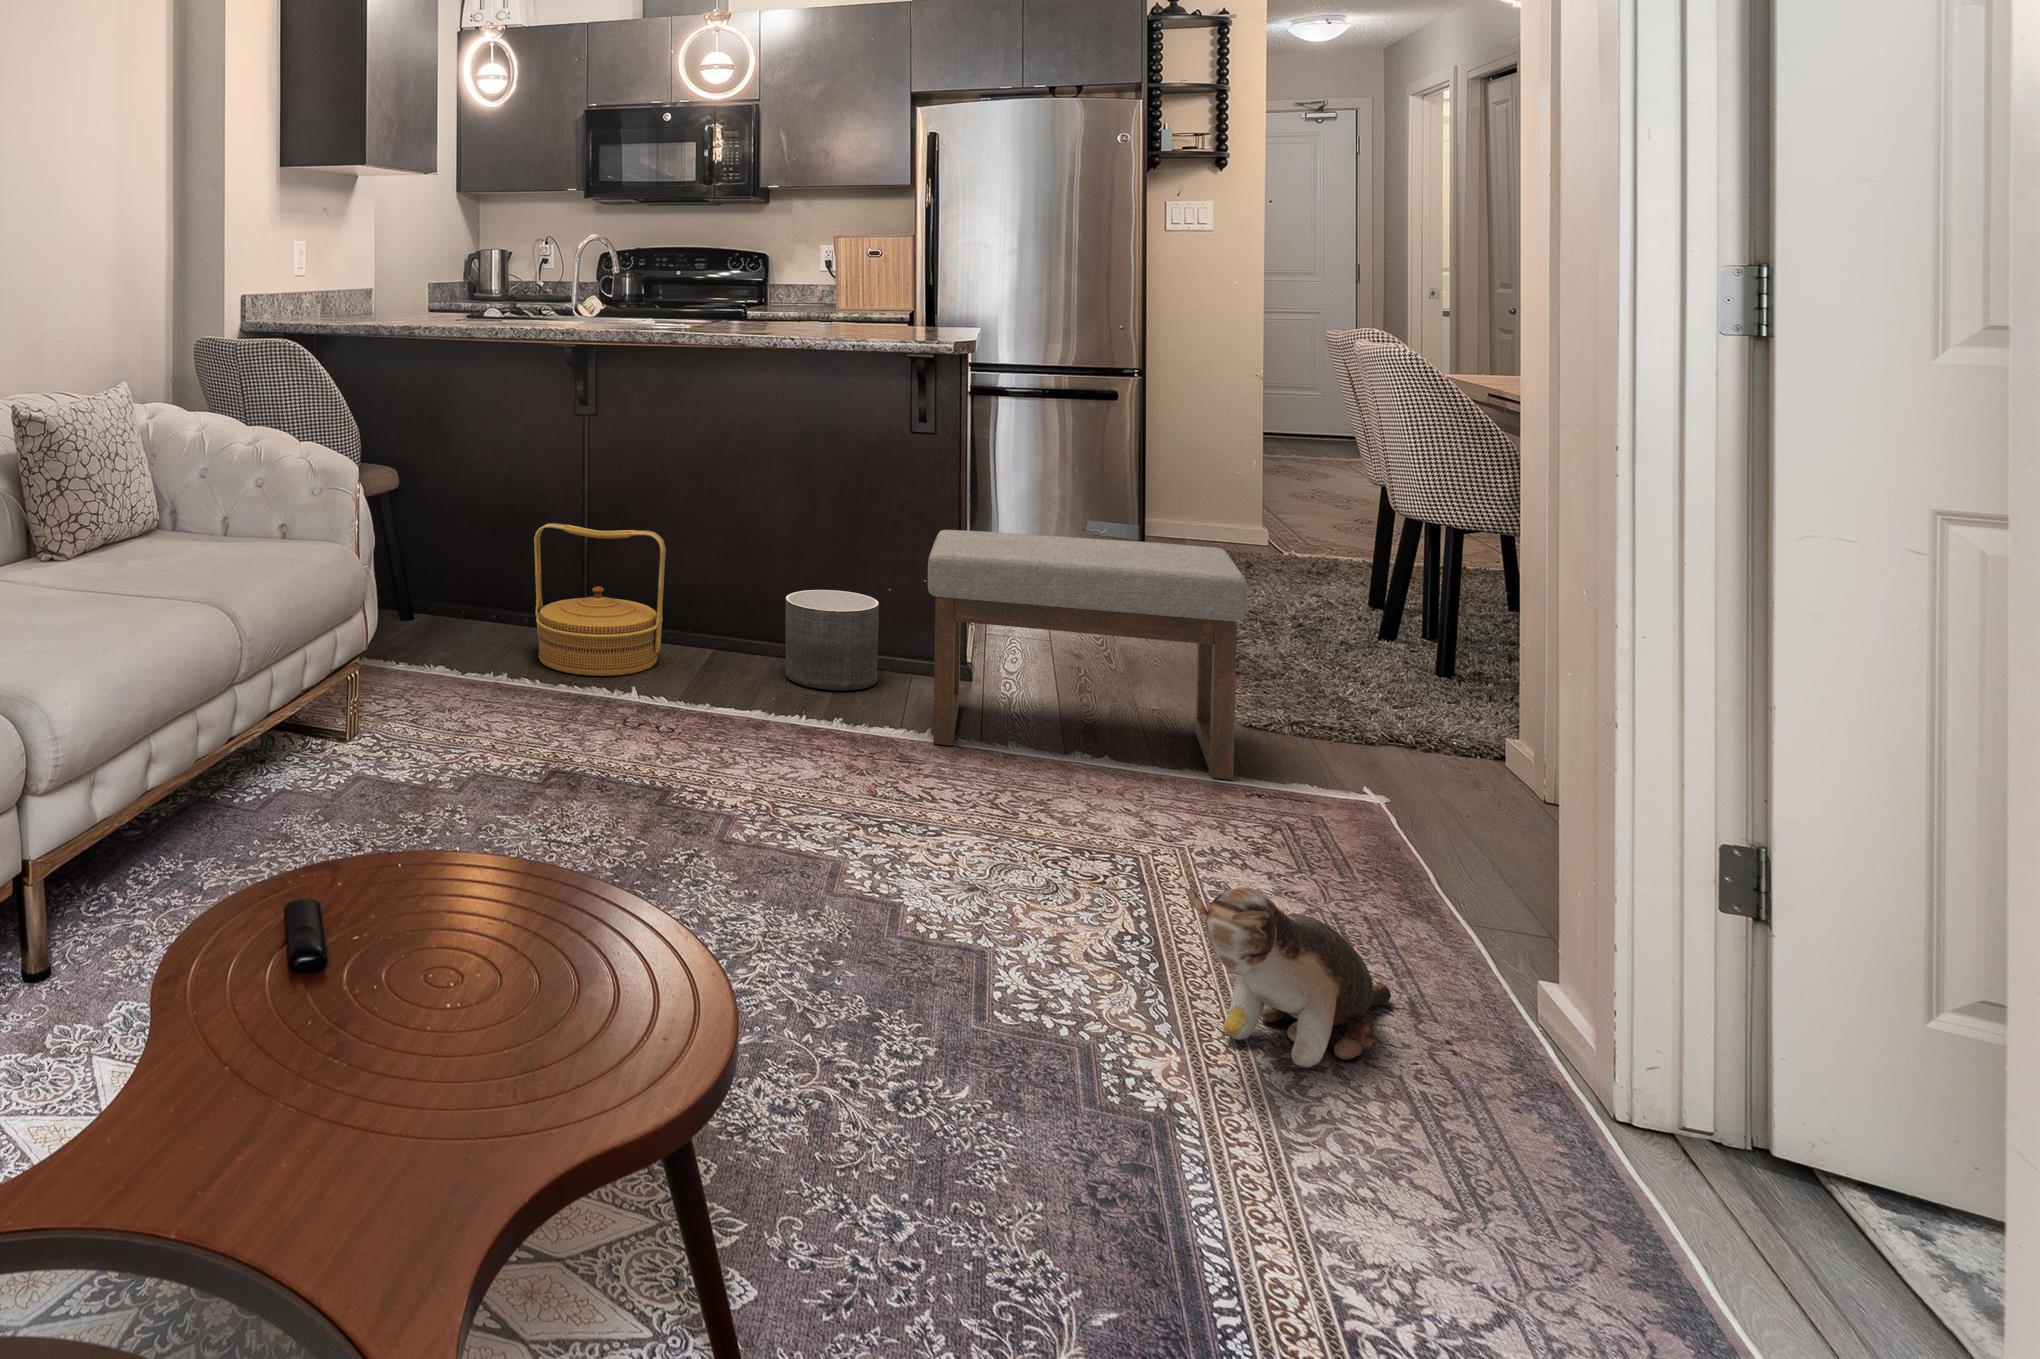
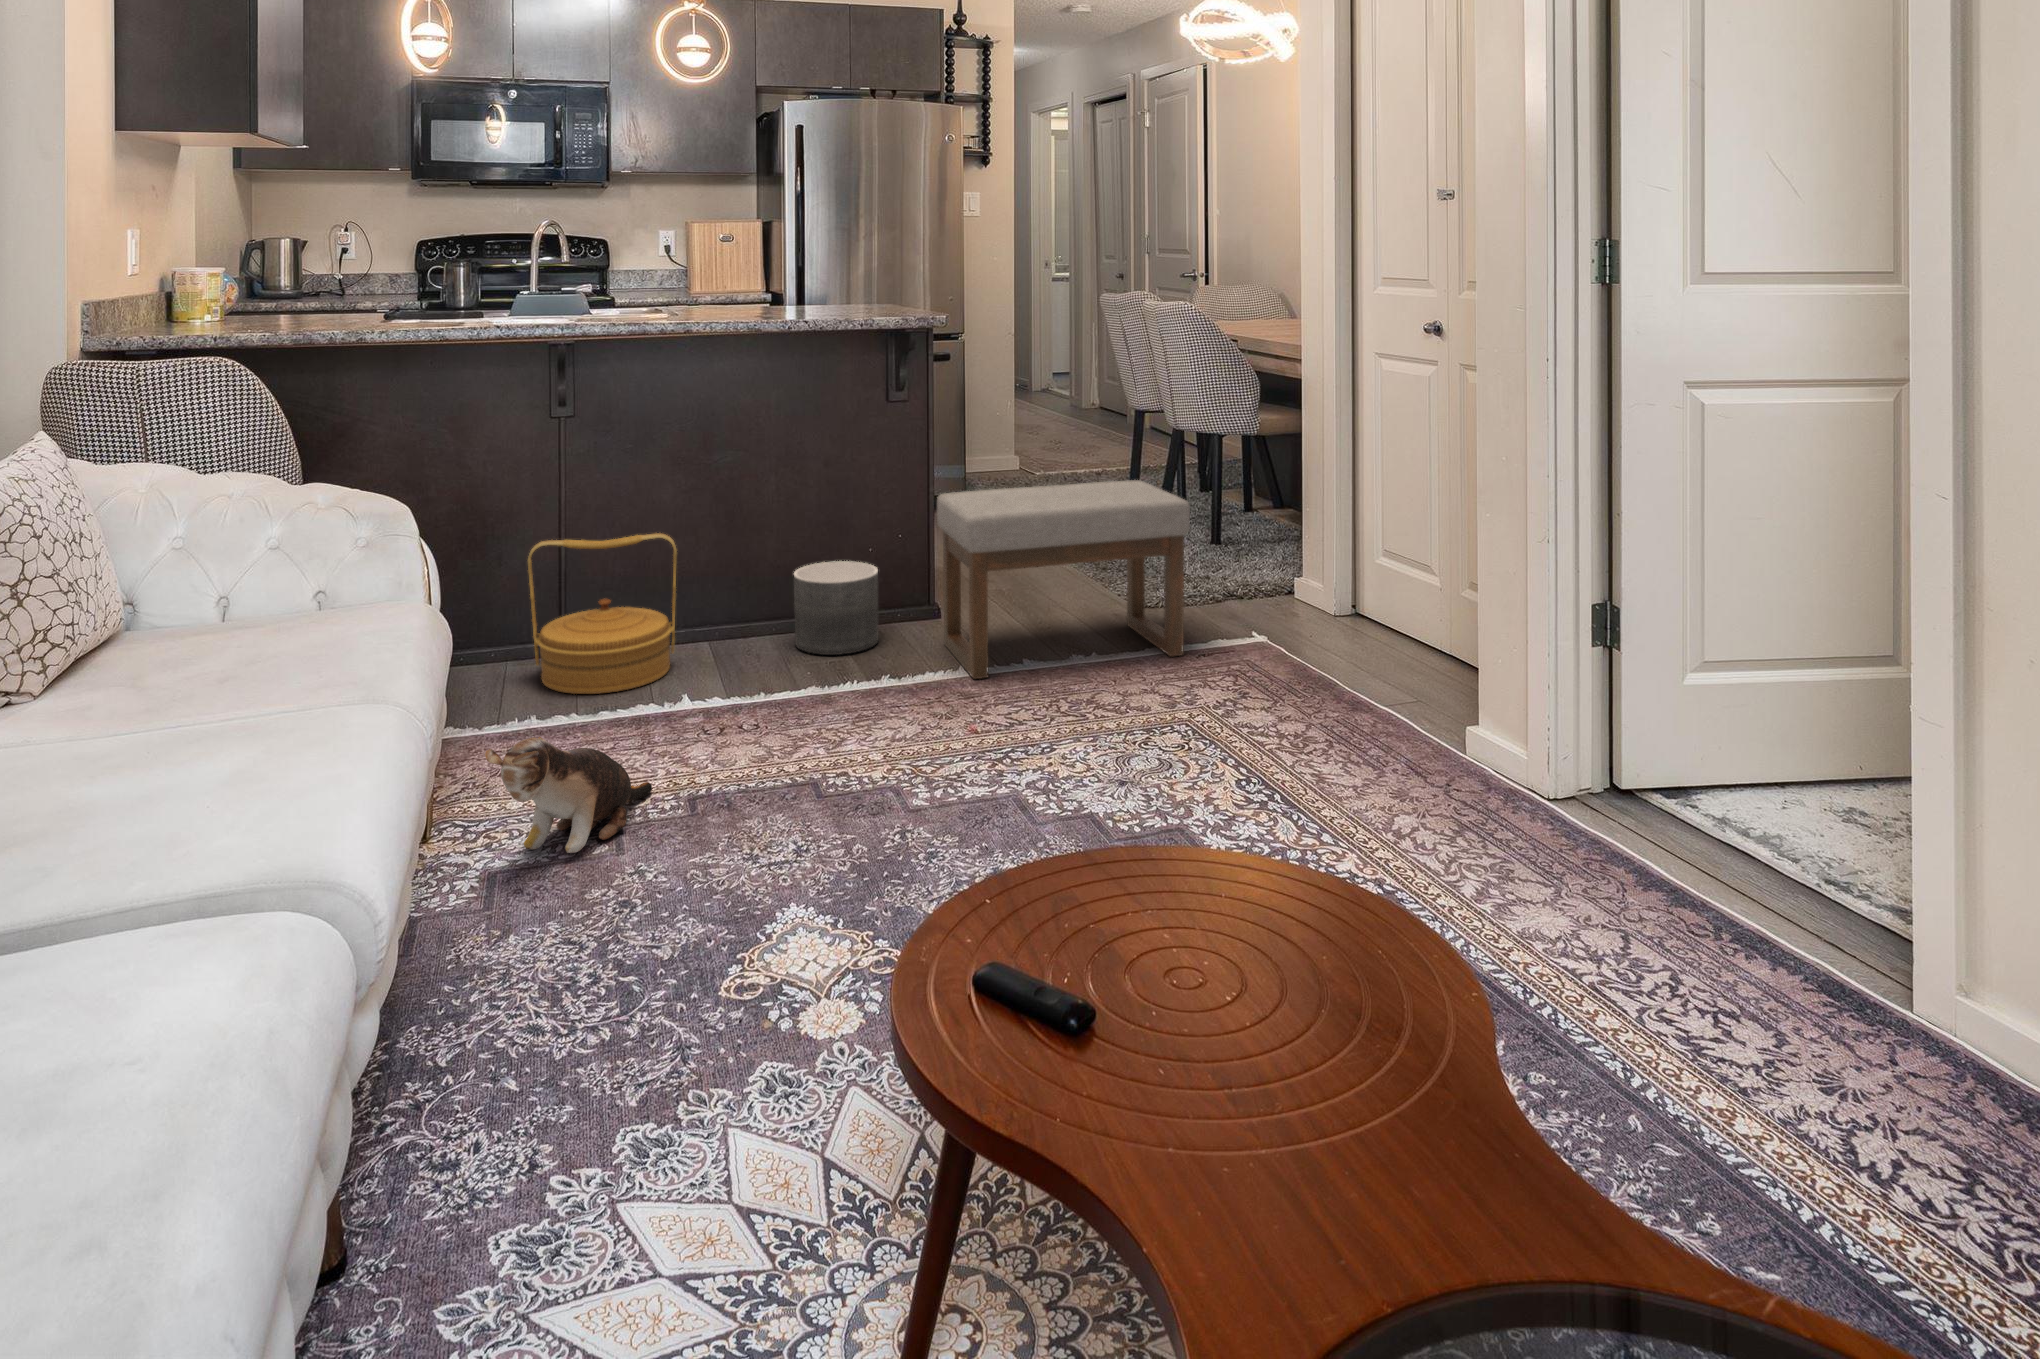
plush toy: present [1187,887,1391,1067] -> present [485,737,652,853]

